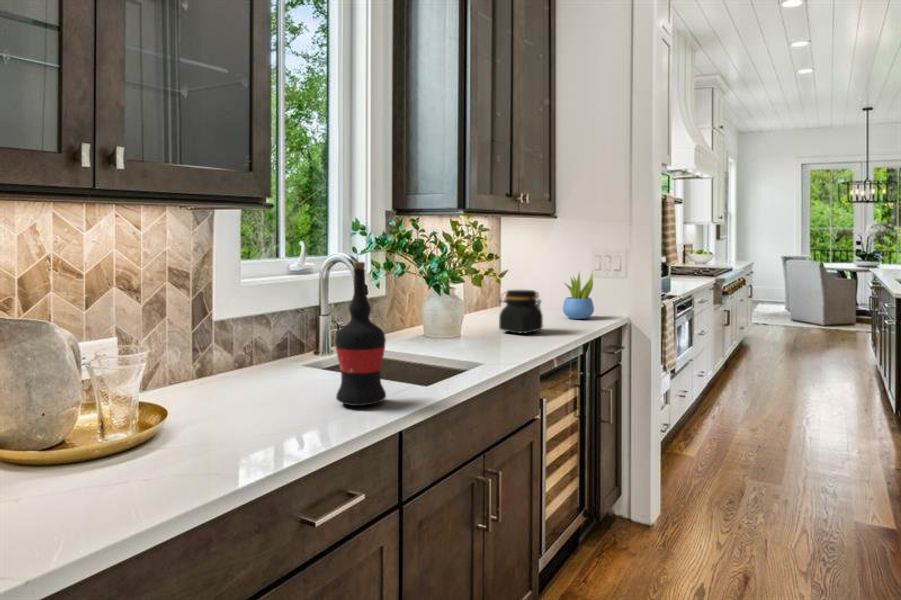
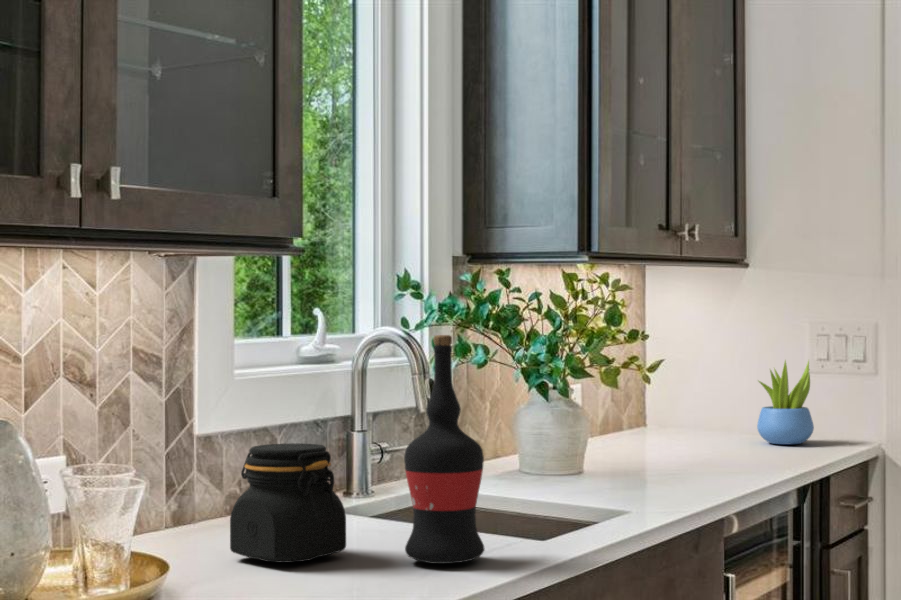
jar: present [499,290,543,333] -> present [230,443,346,563]

